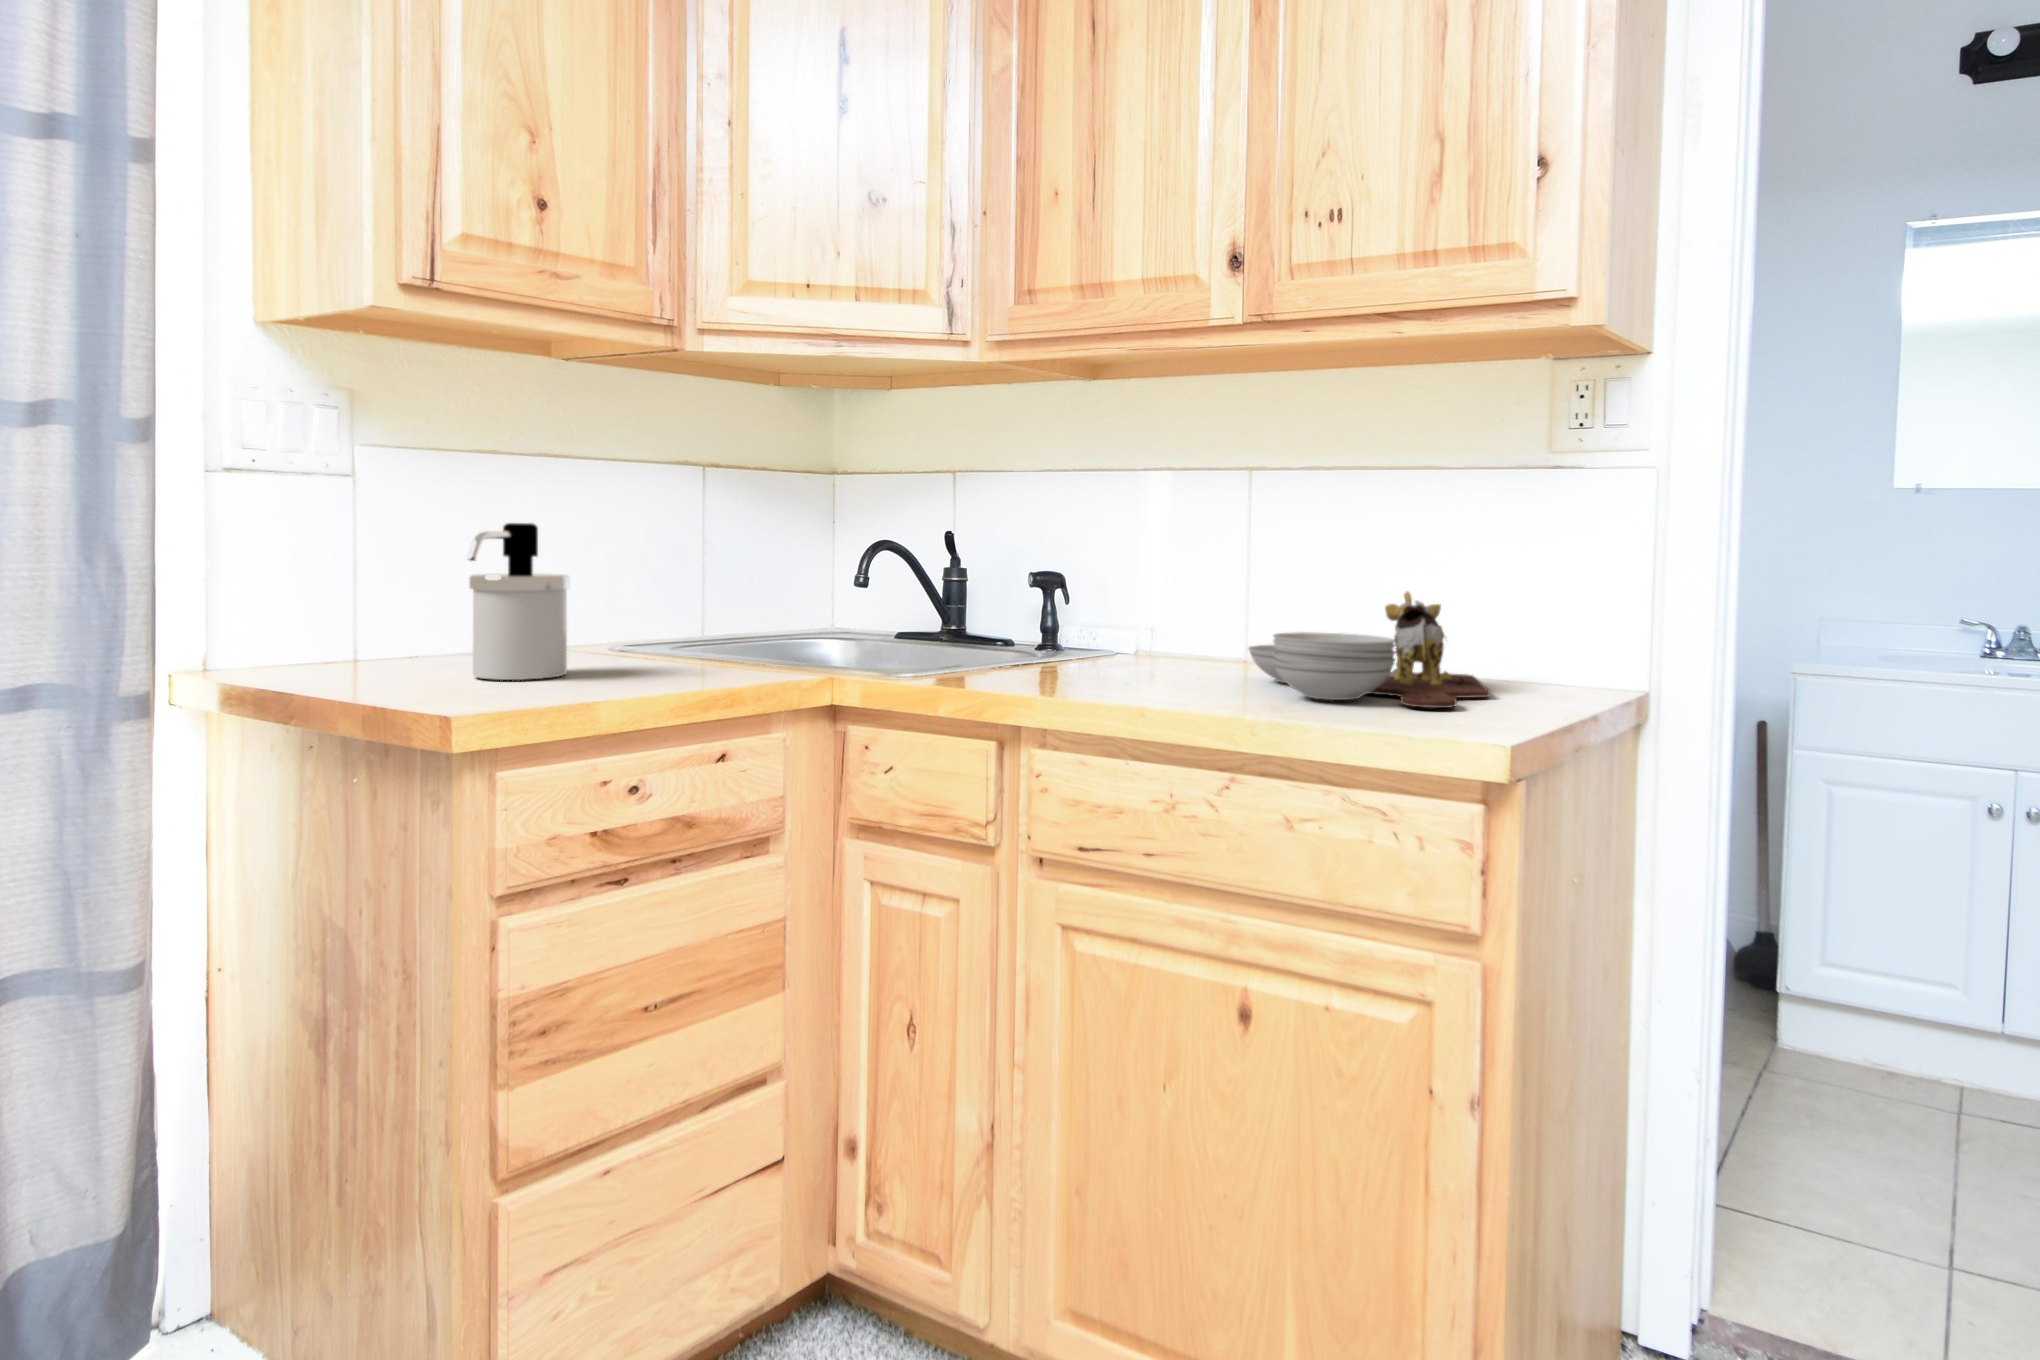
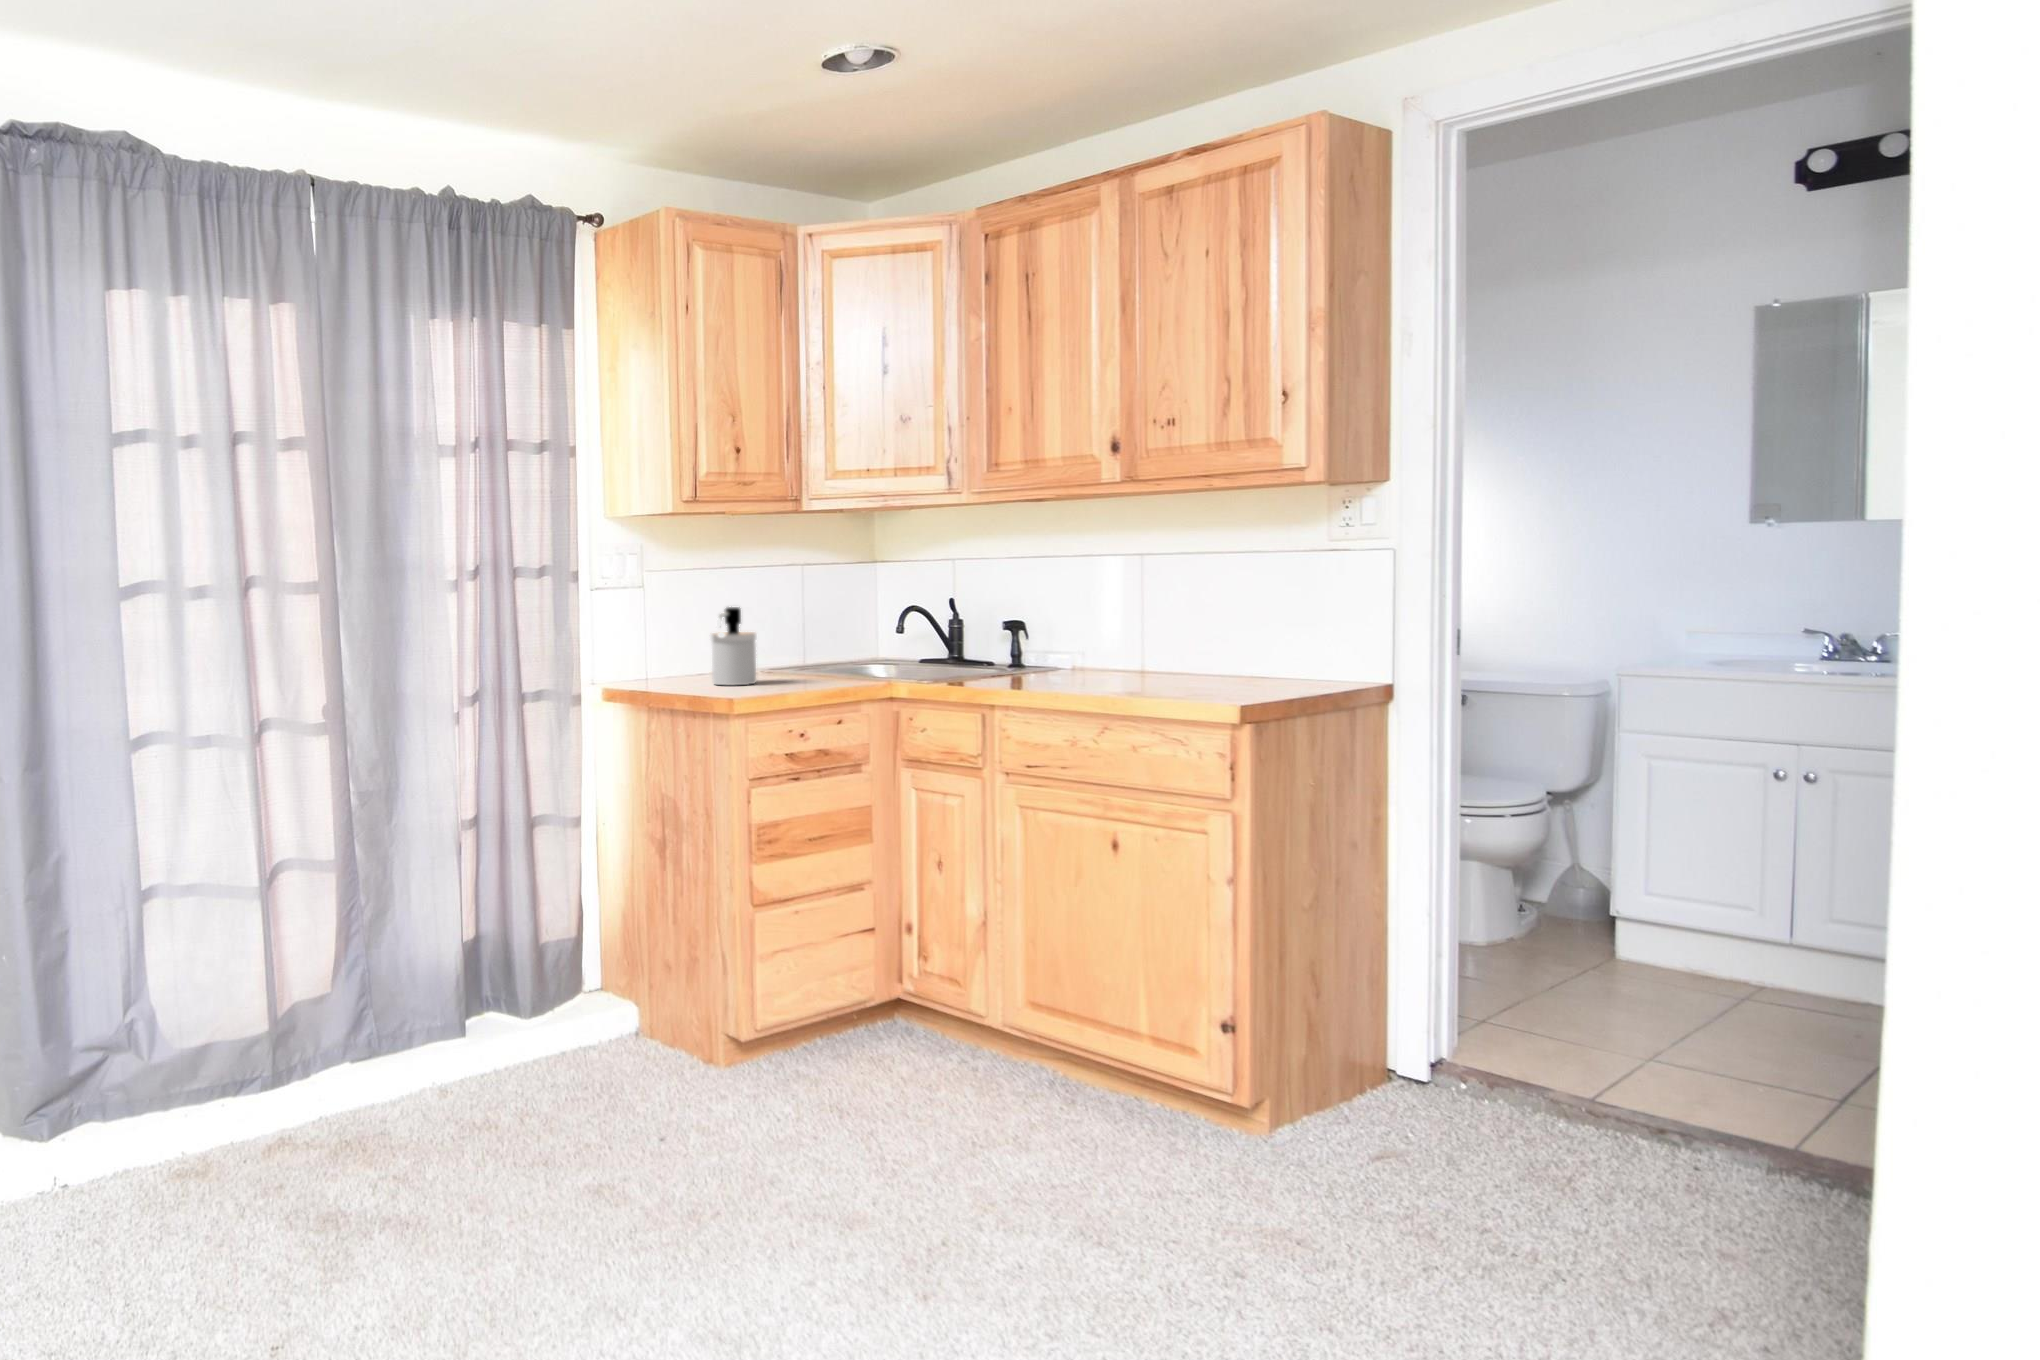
cutting board: present [1248,591,1490,708] -> none [1130,628,1274,692]

